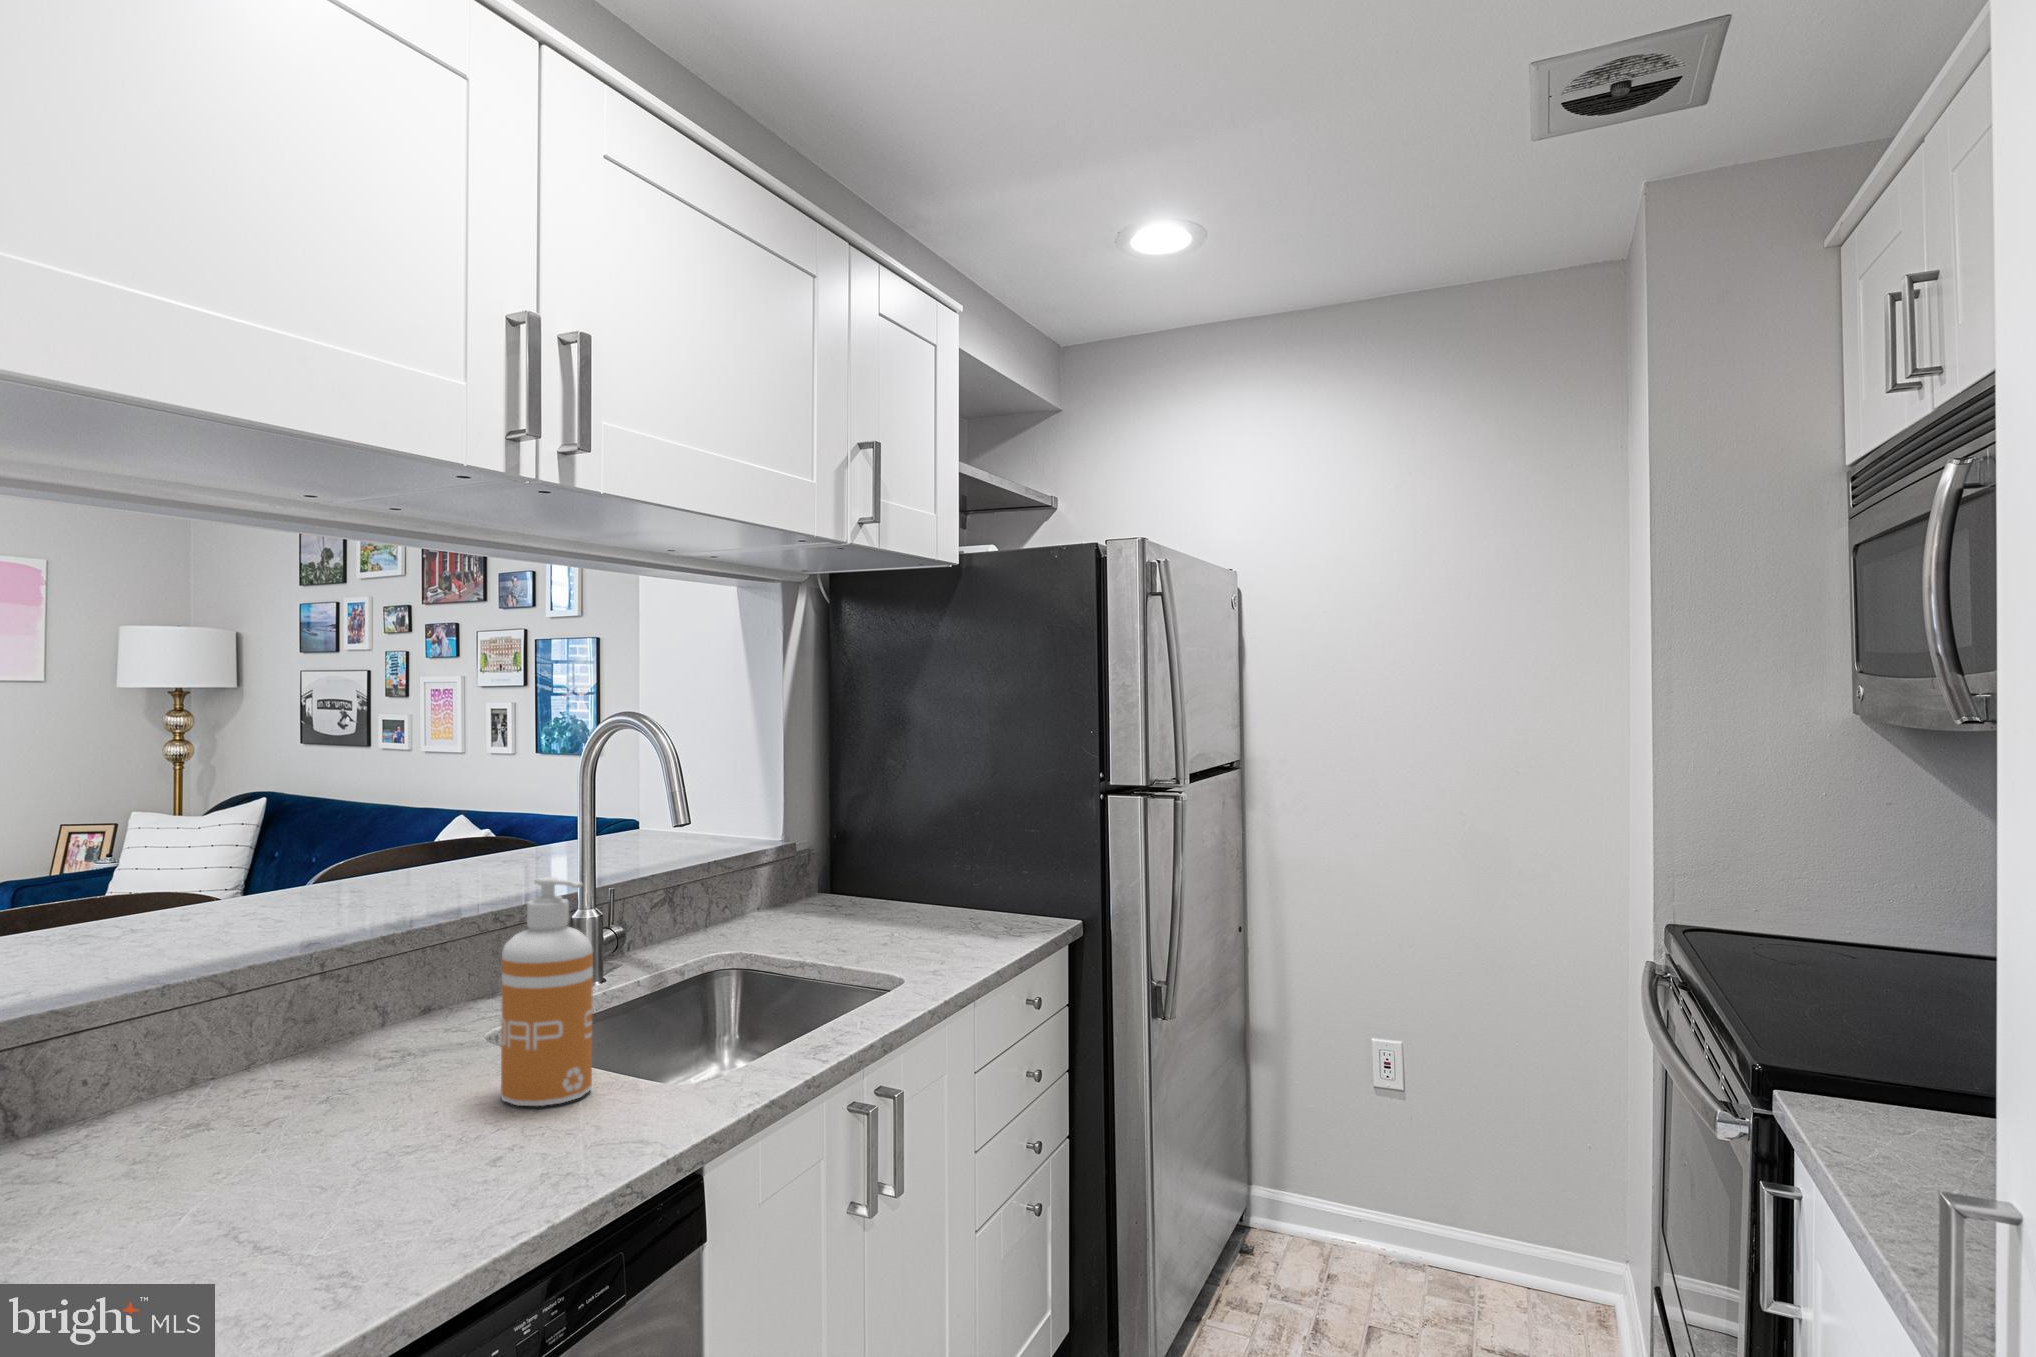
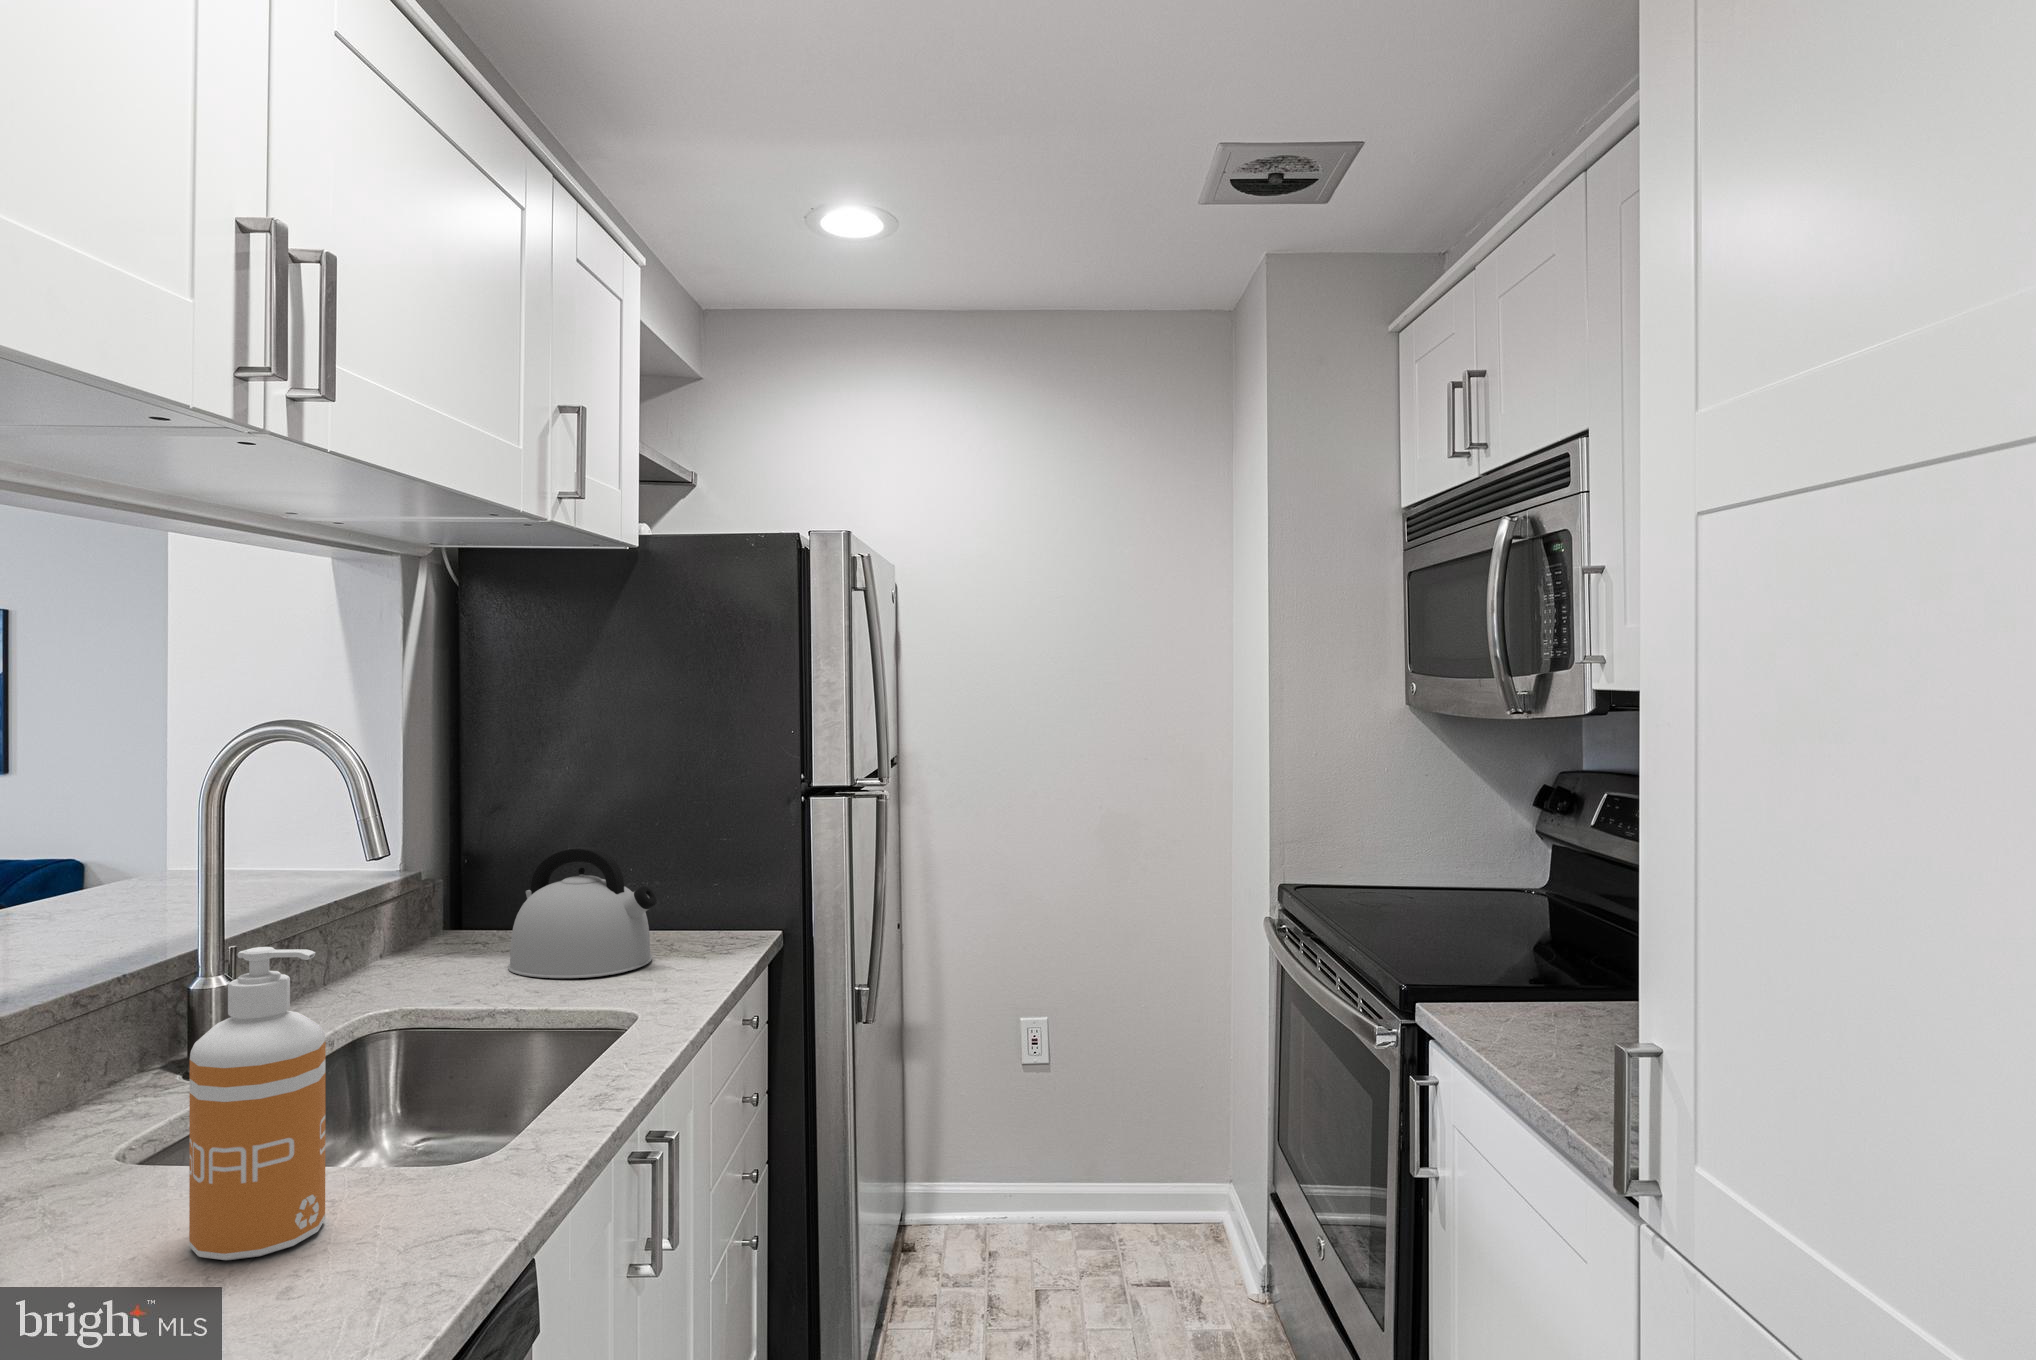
kettle: none [837,830,956,944] -> present [508,847,657,978]

